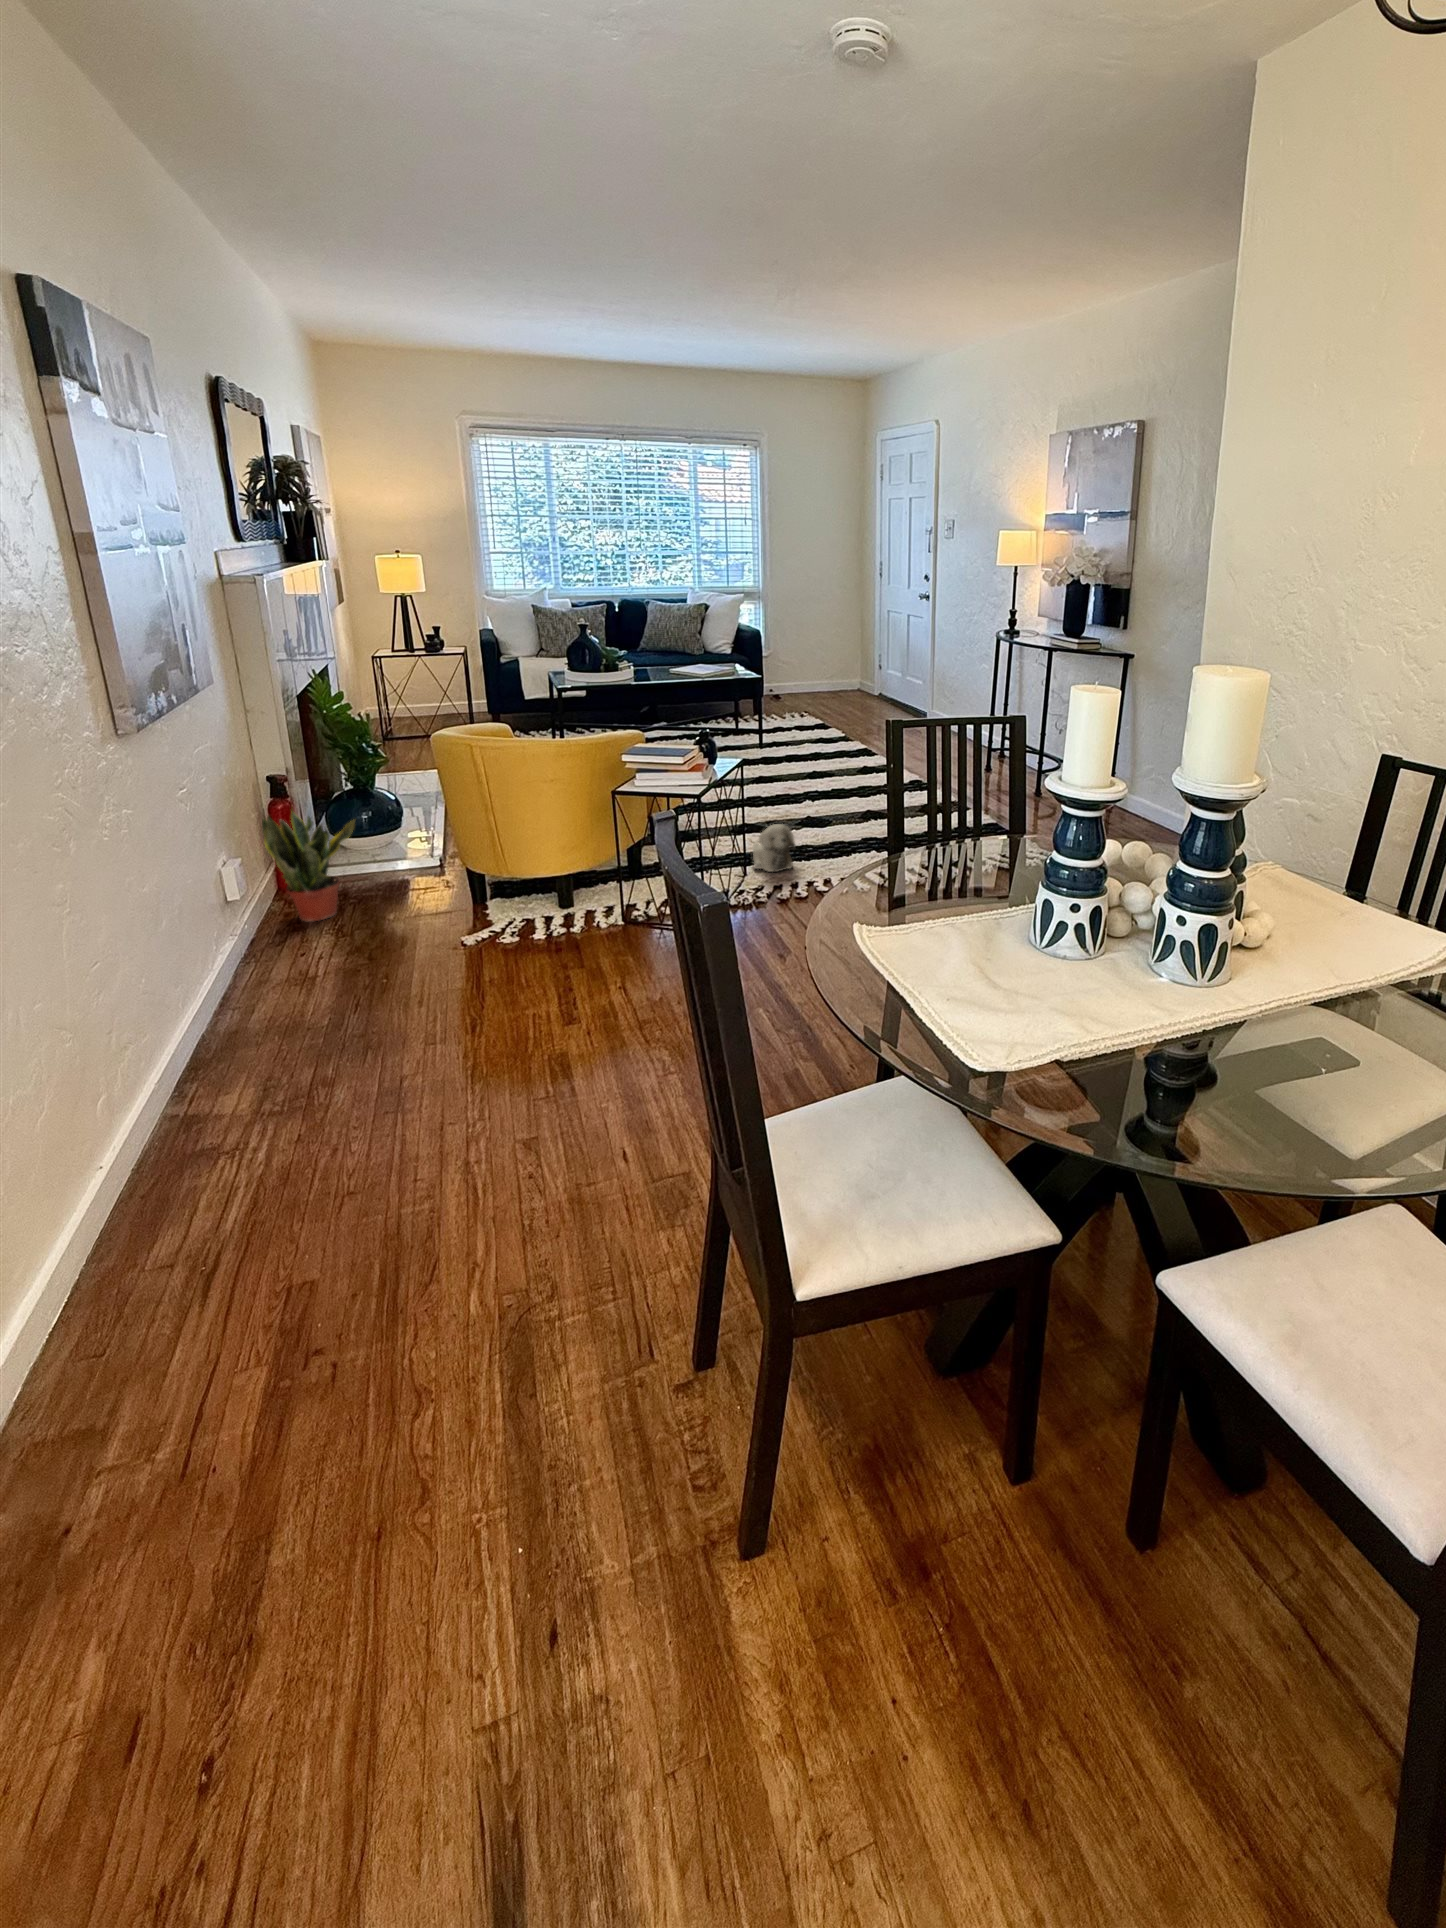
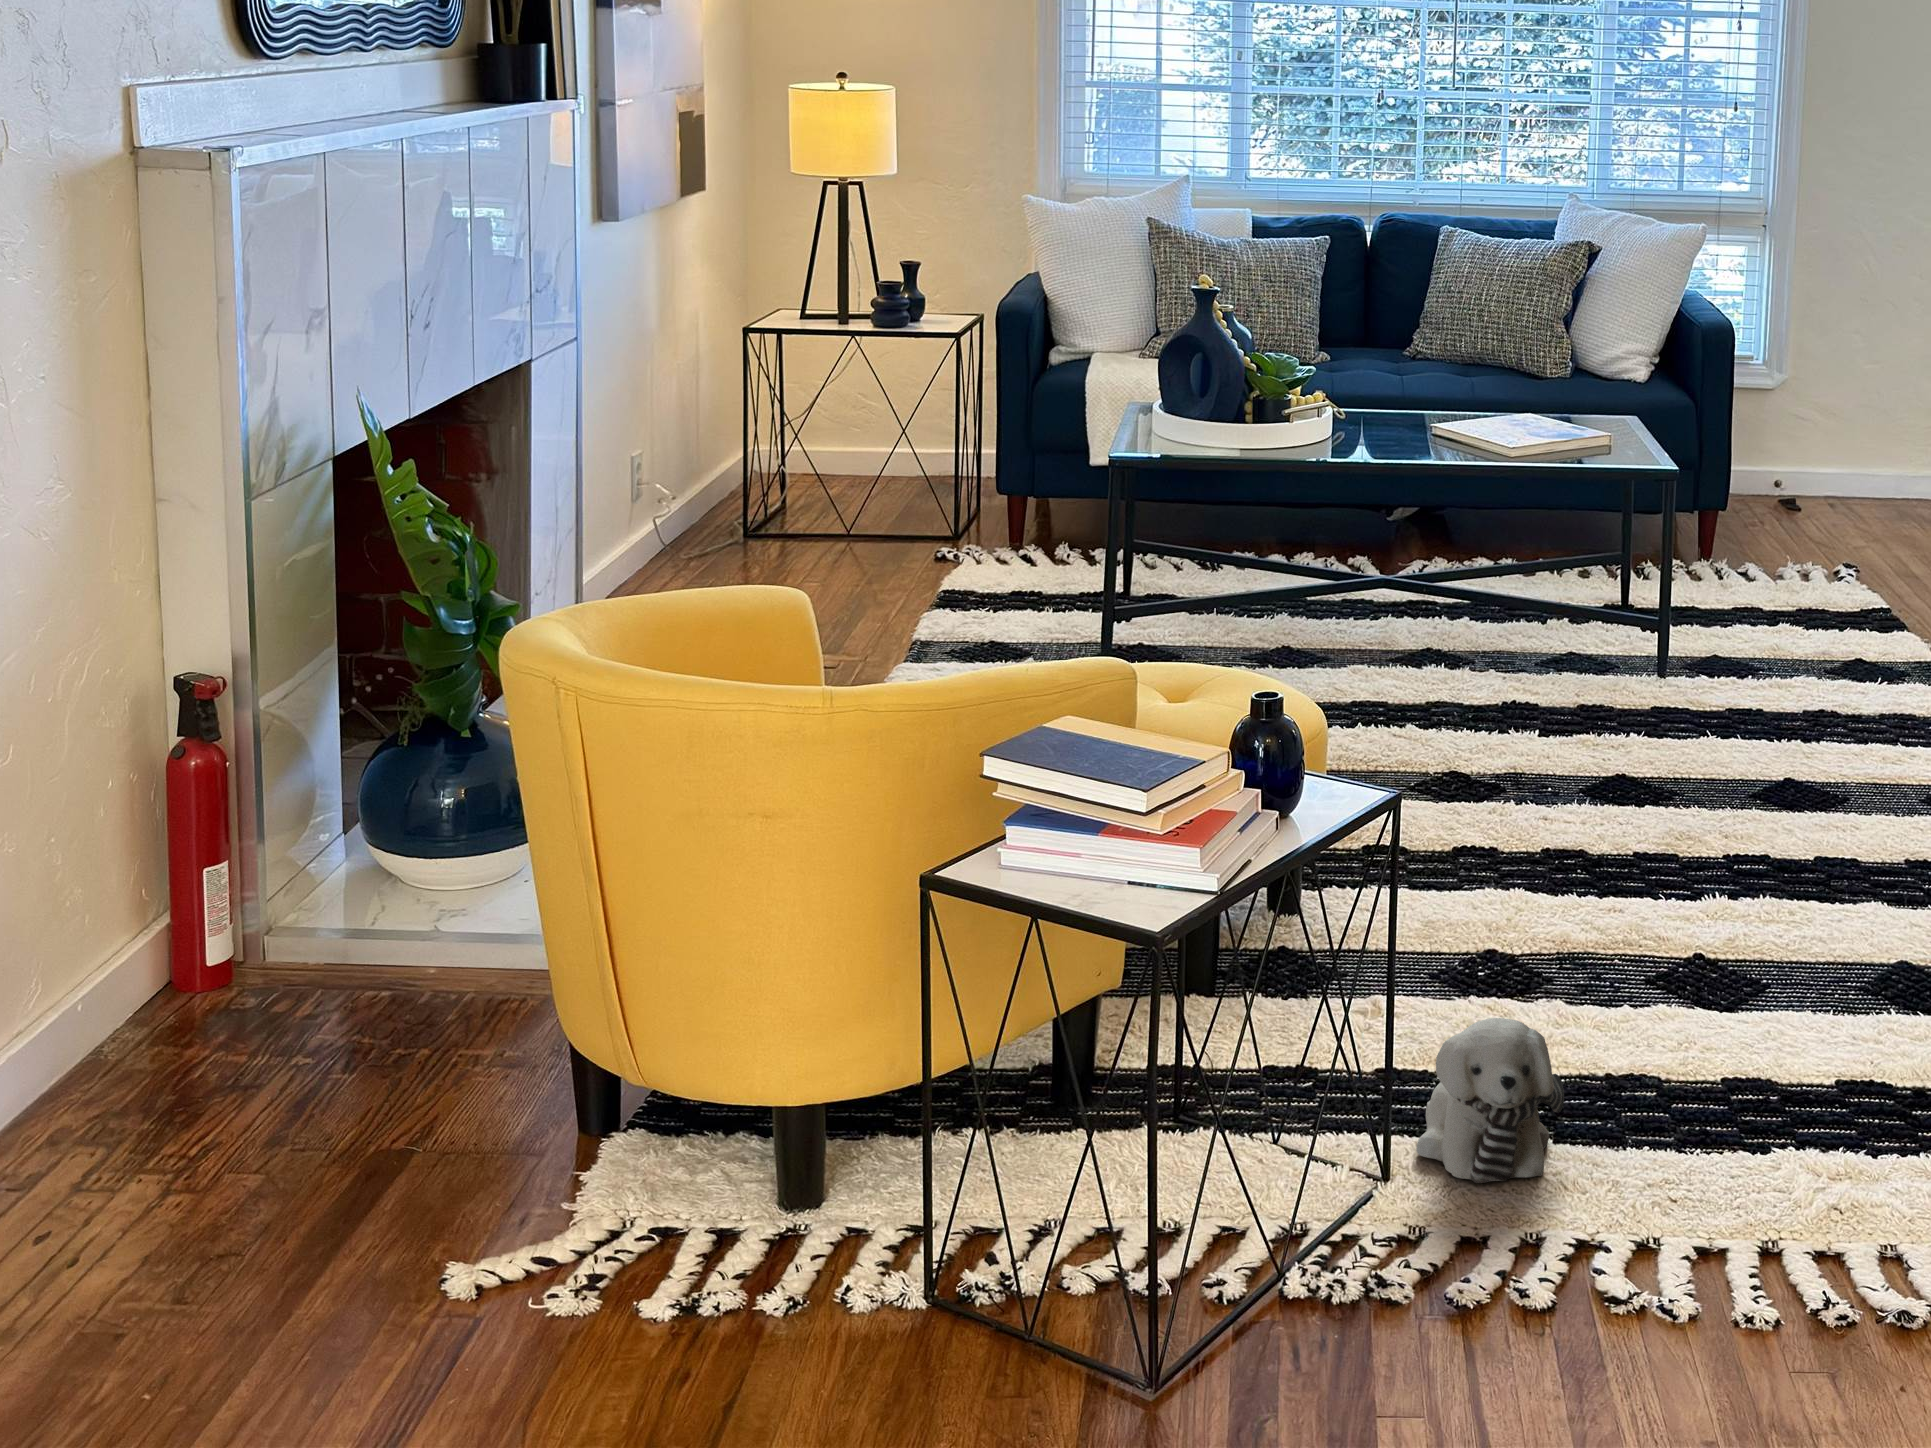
potted plant: present [262,812,355,921] -> none [67,785,288,1113]

